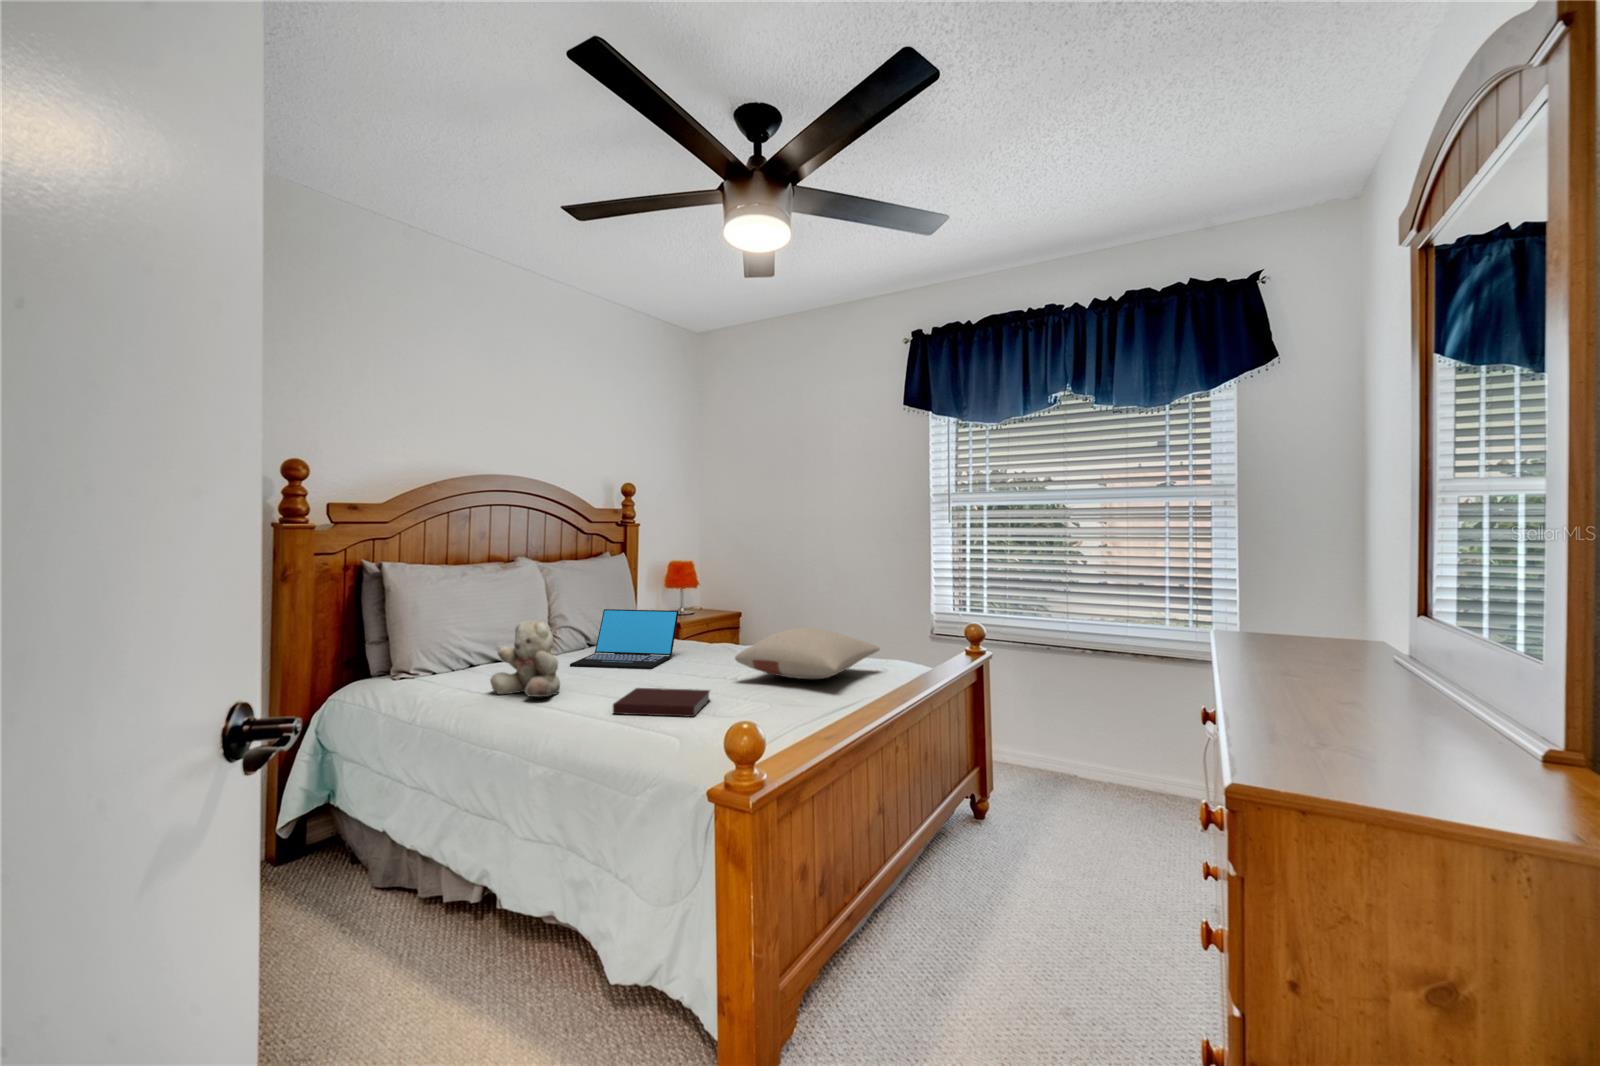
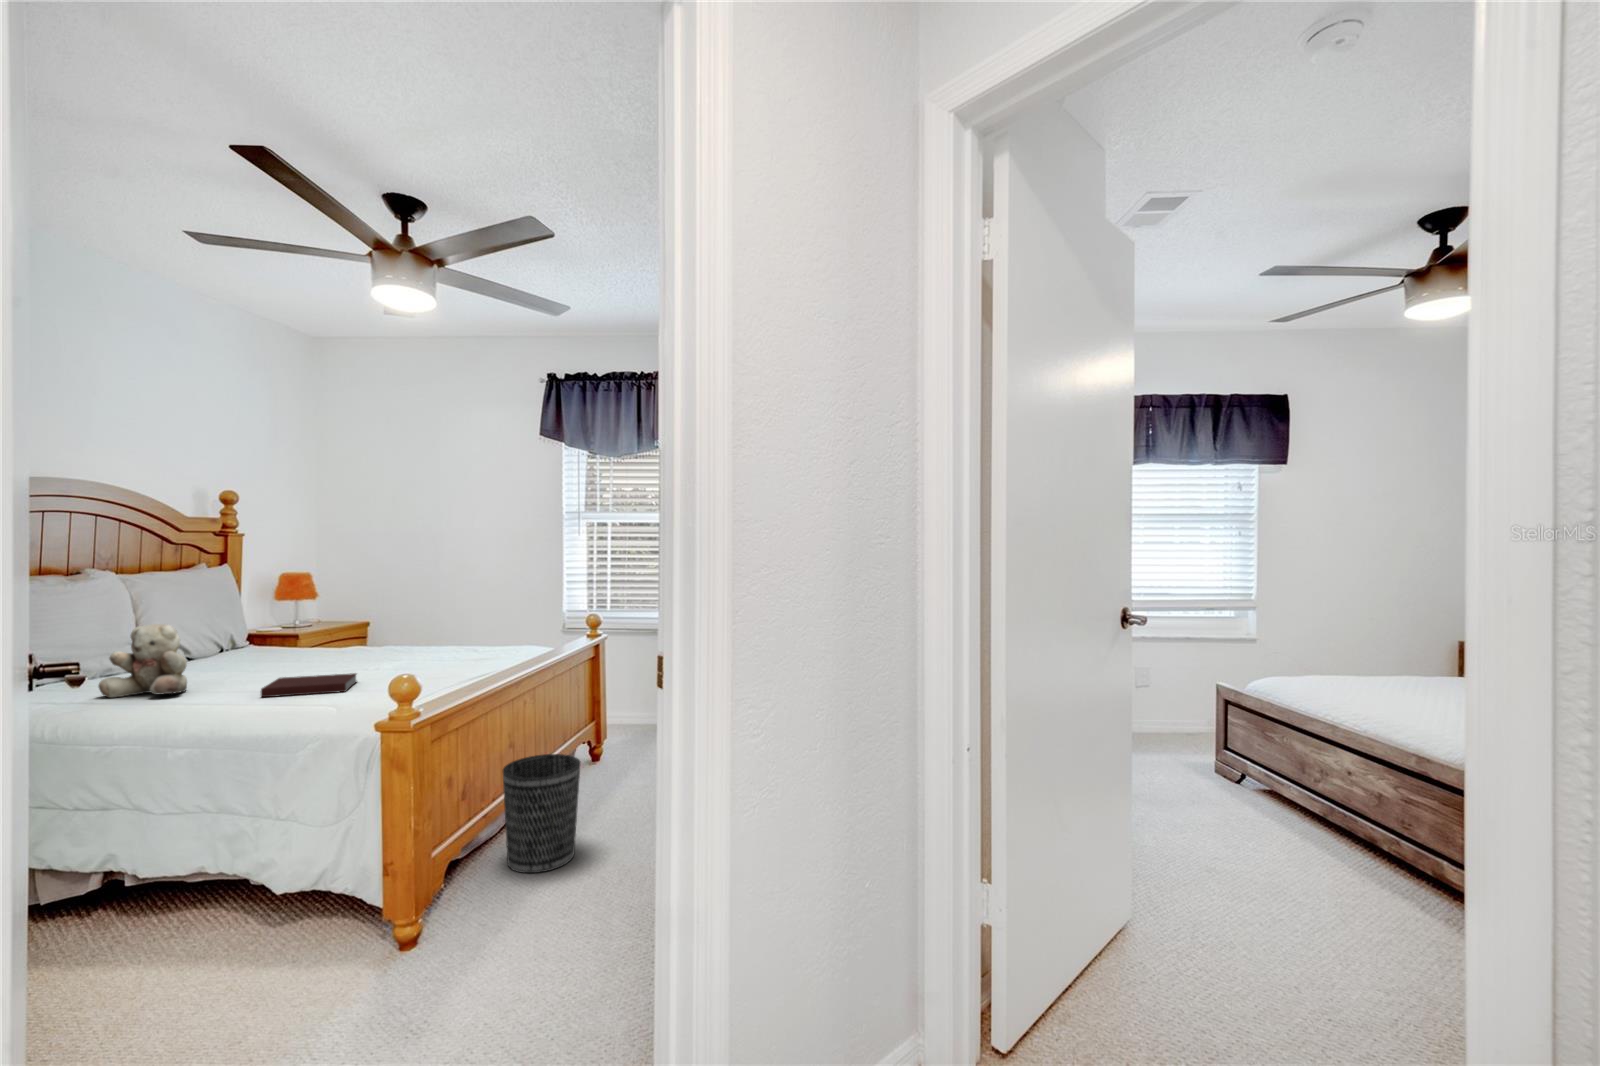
laptop: present [570,609,679,669] -> none [181,616,309,673]
pillow: present [735,628,880,679] -> none [378,622,512,662]
wastebasket: none [872,828,979,1015] -> present [503,754,580,873]

